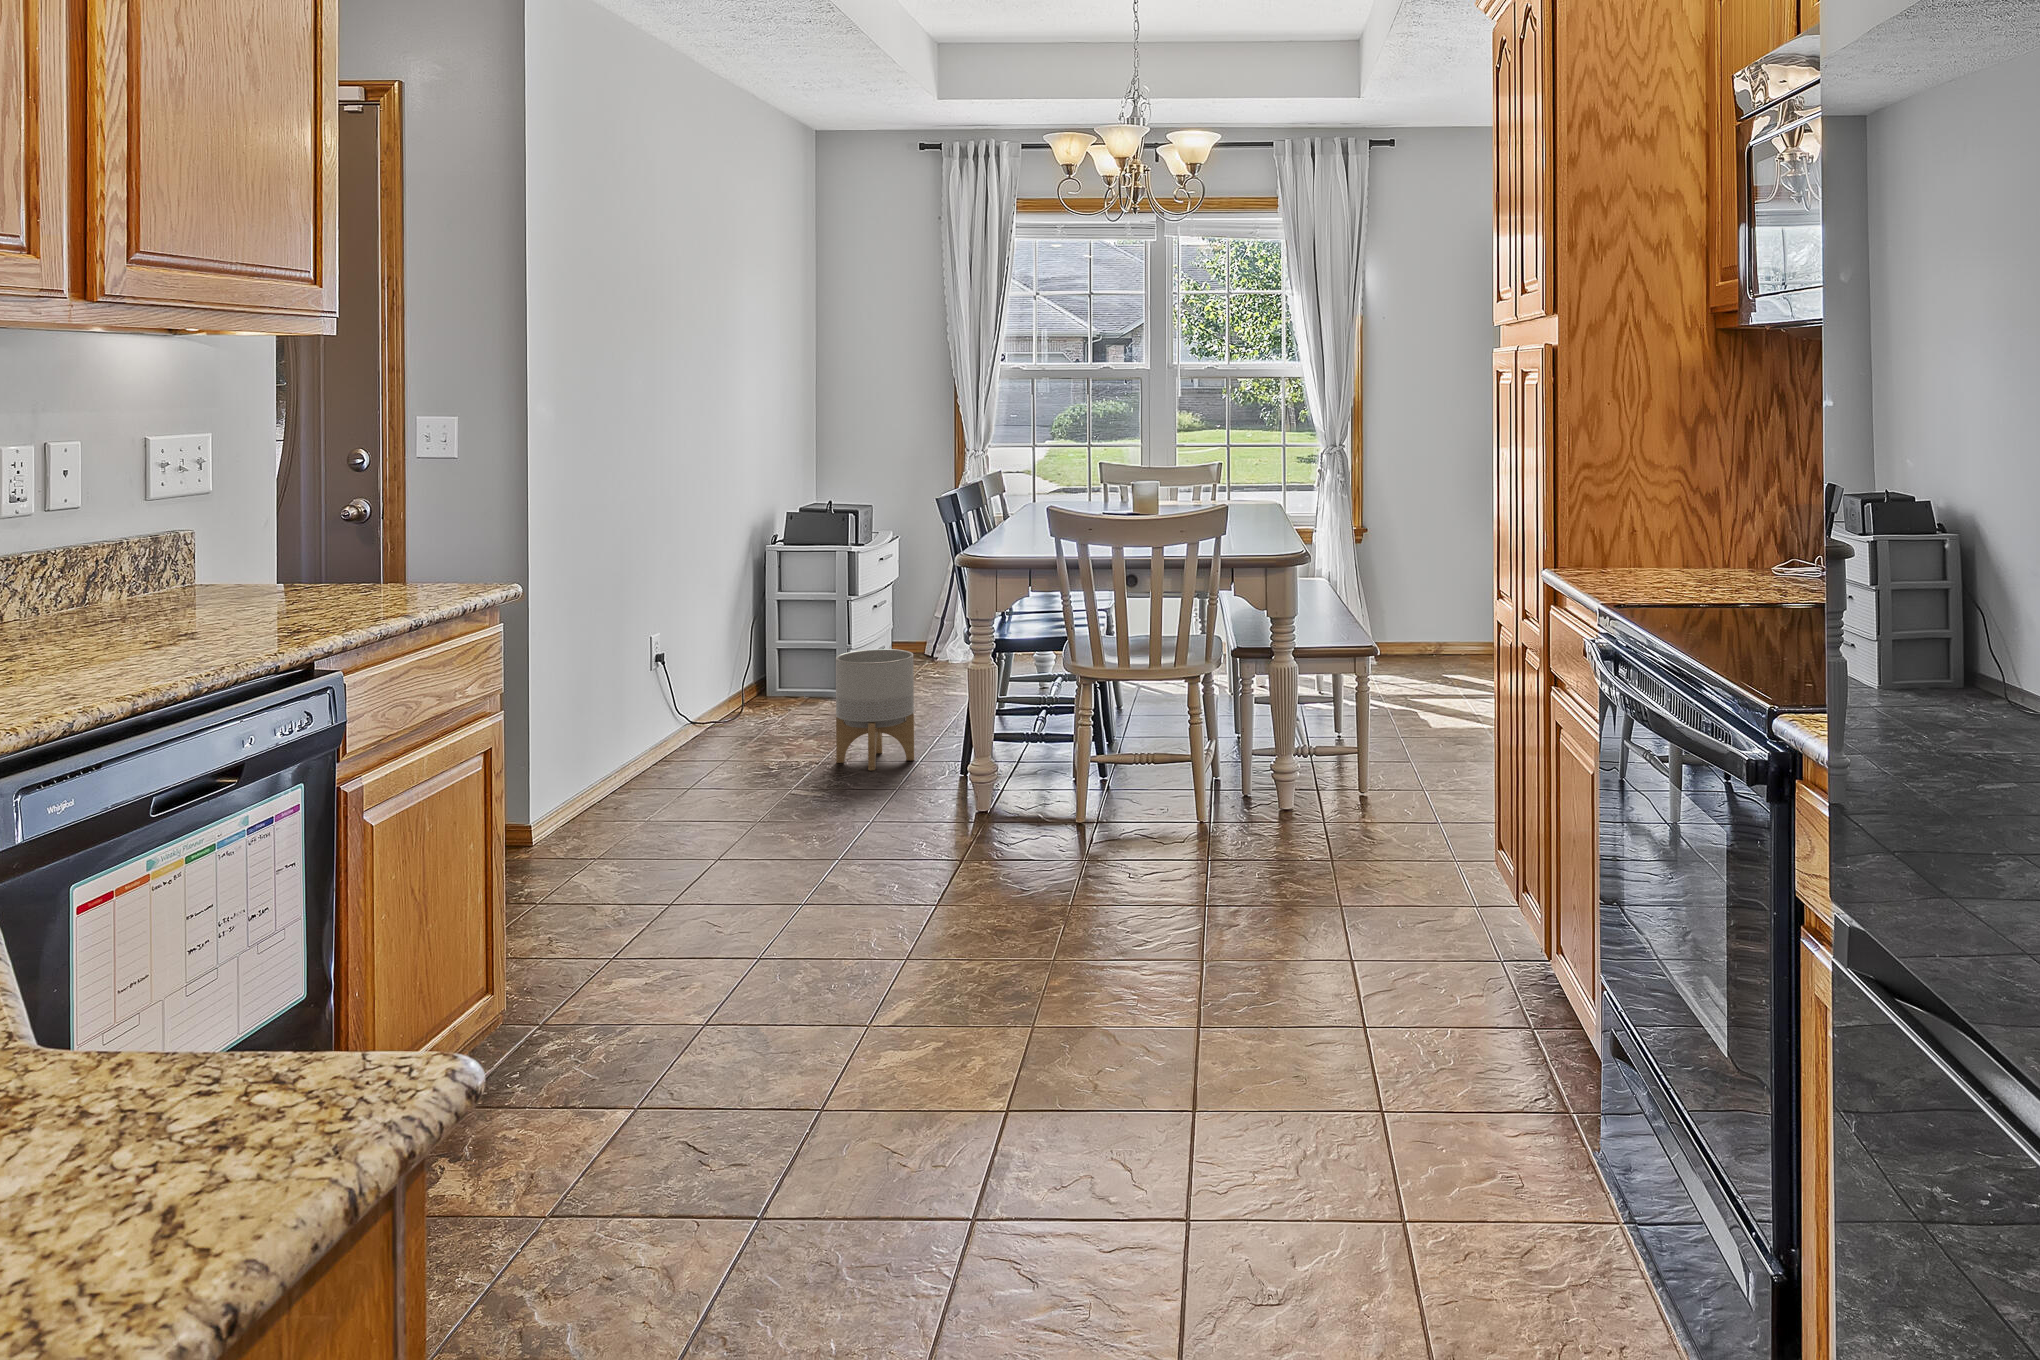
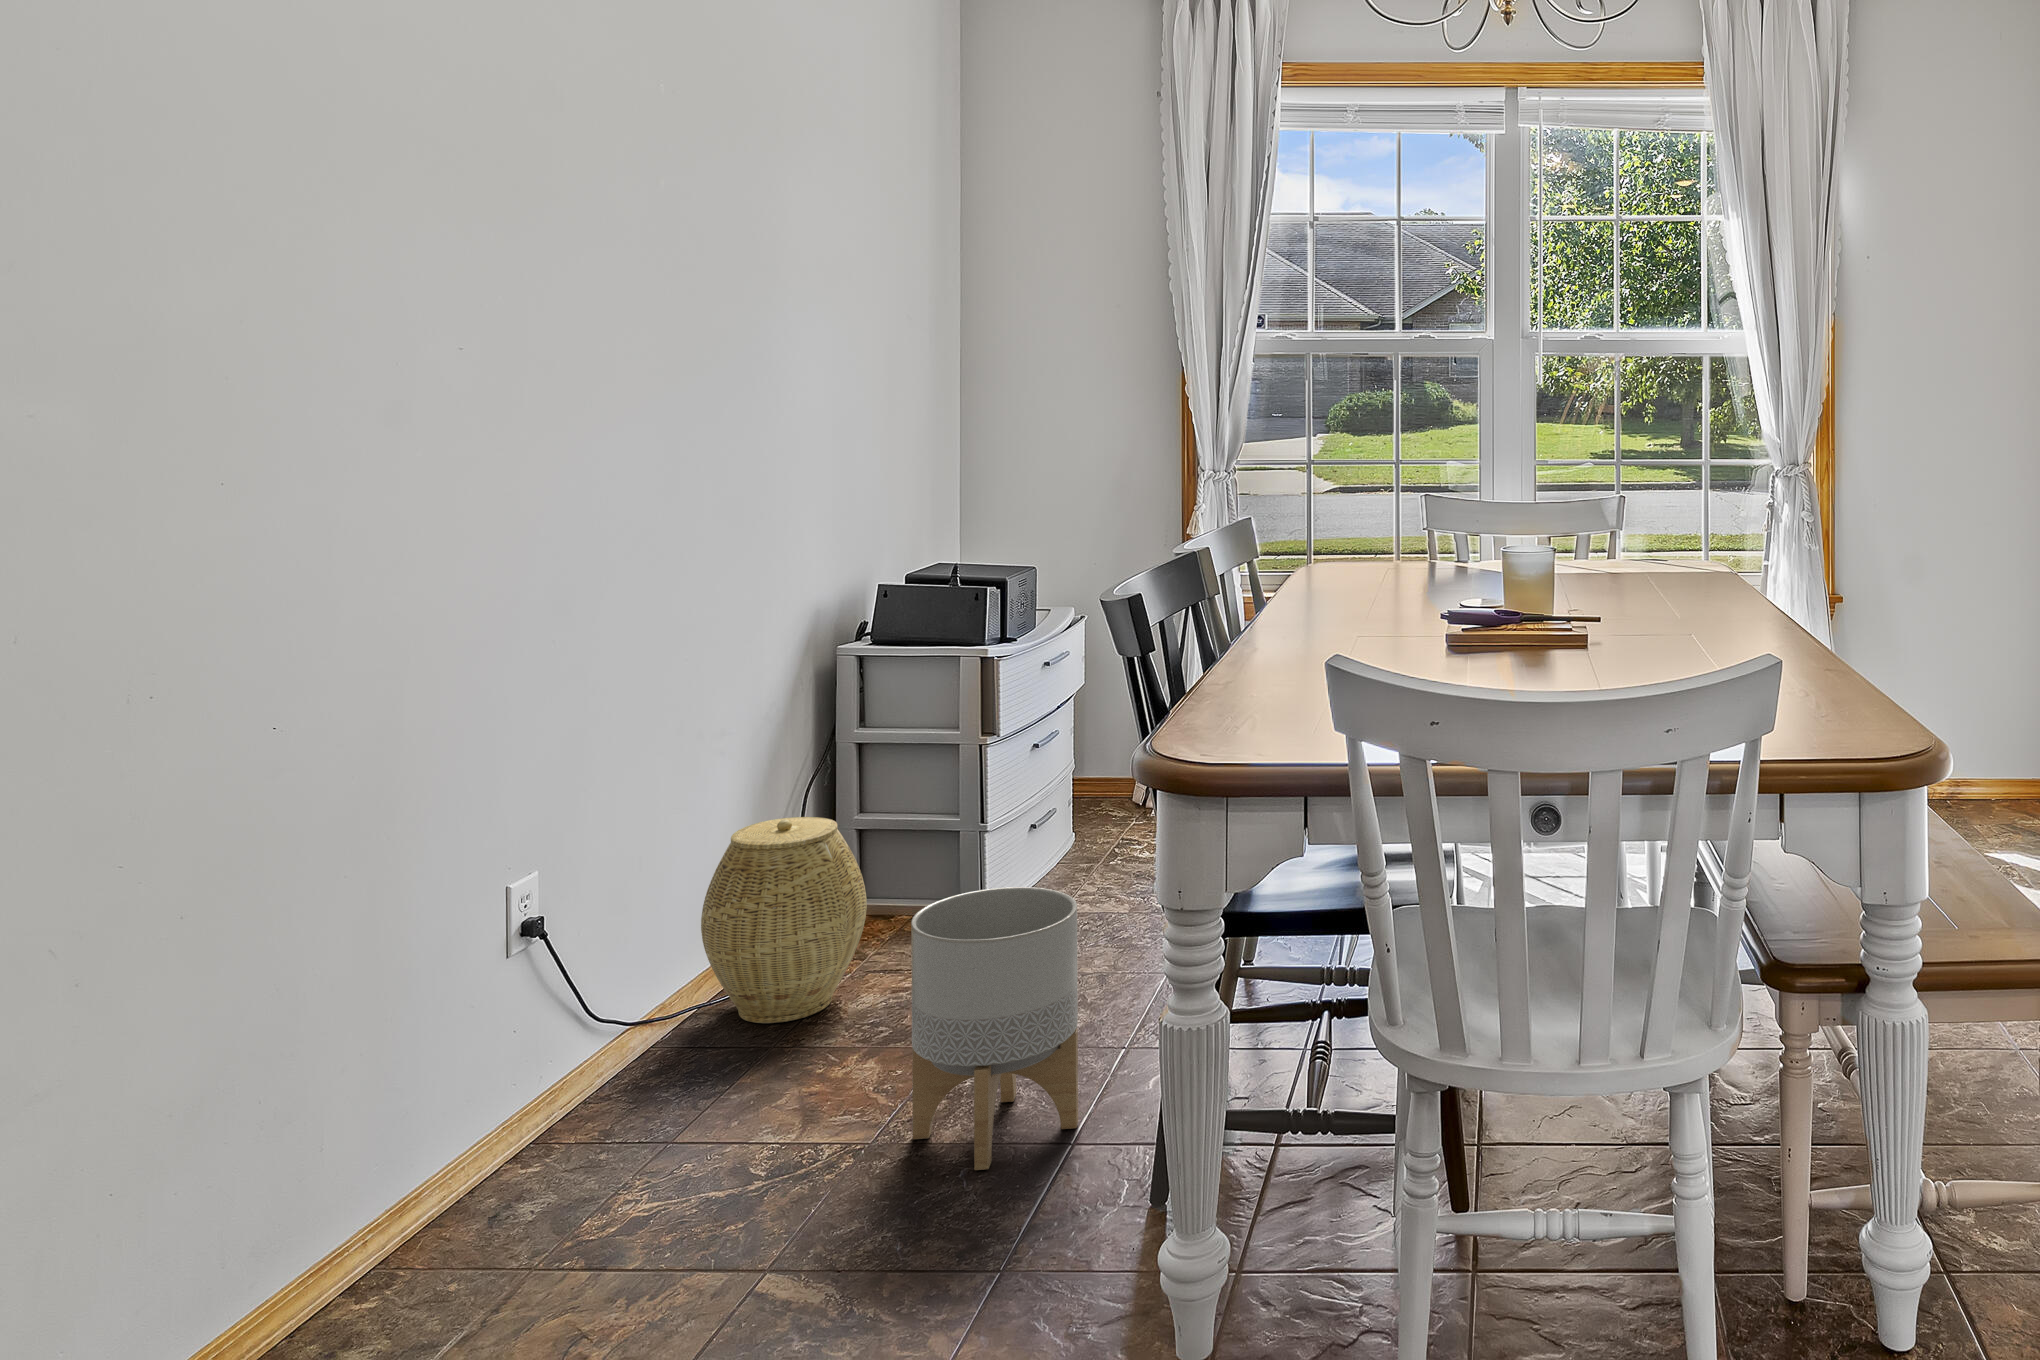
woven basket: none [714,629,796,731] -> present [701,817,867,1023]

